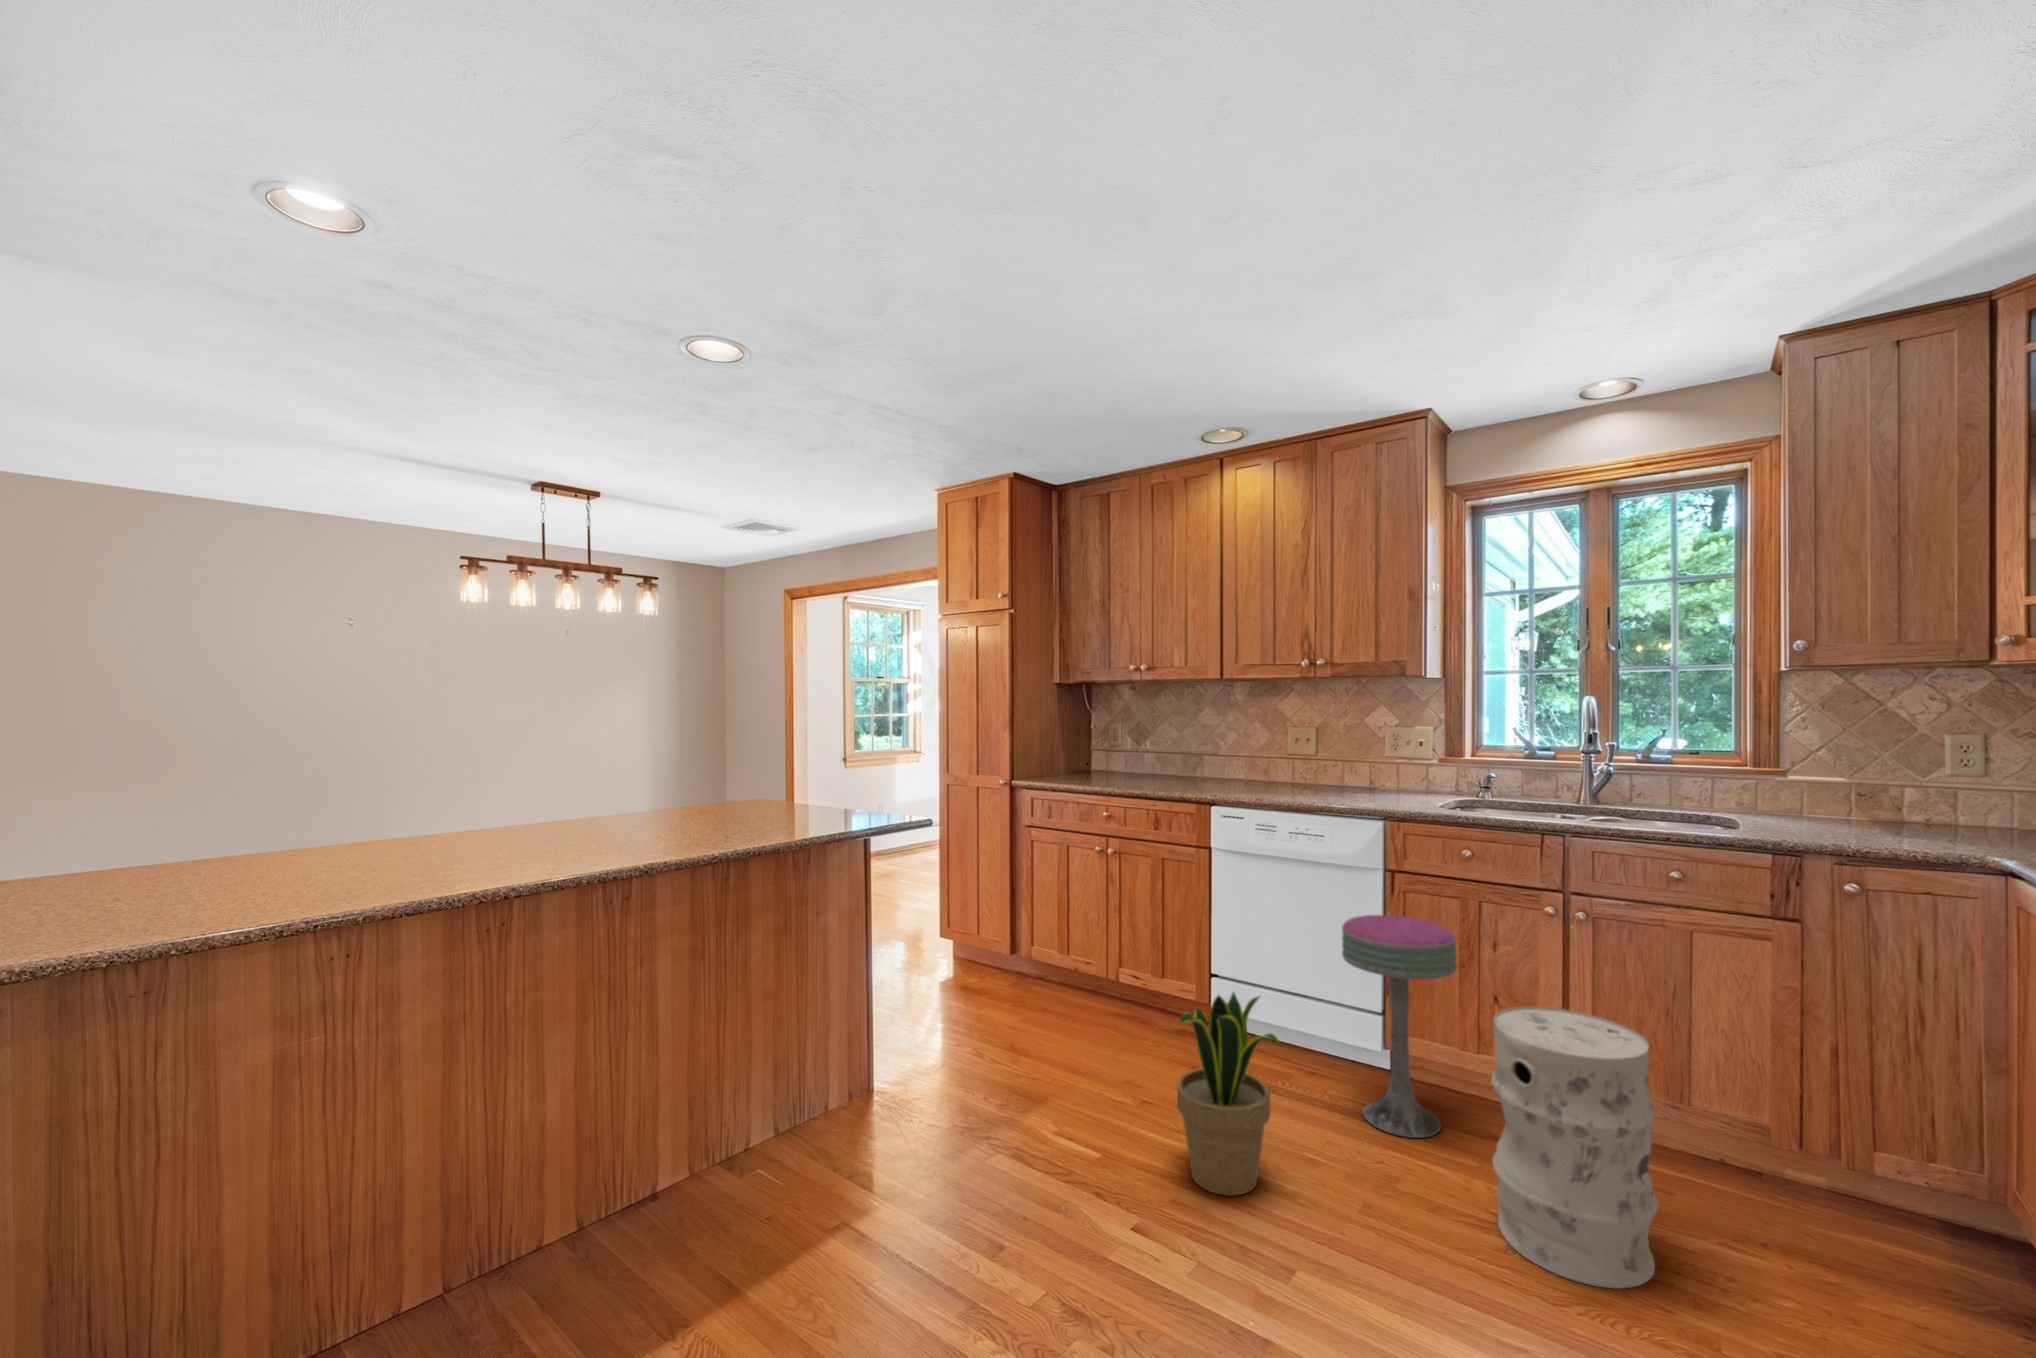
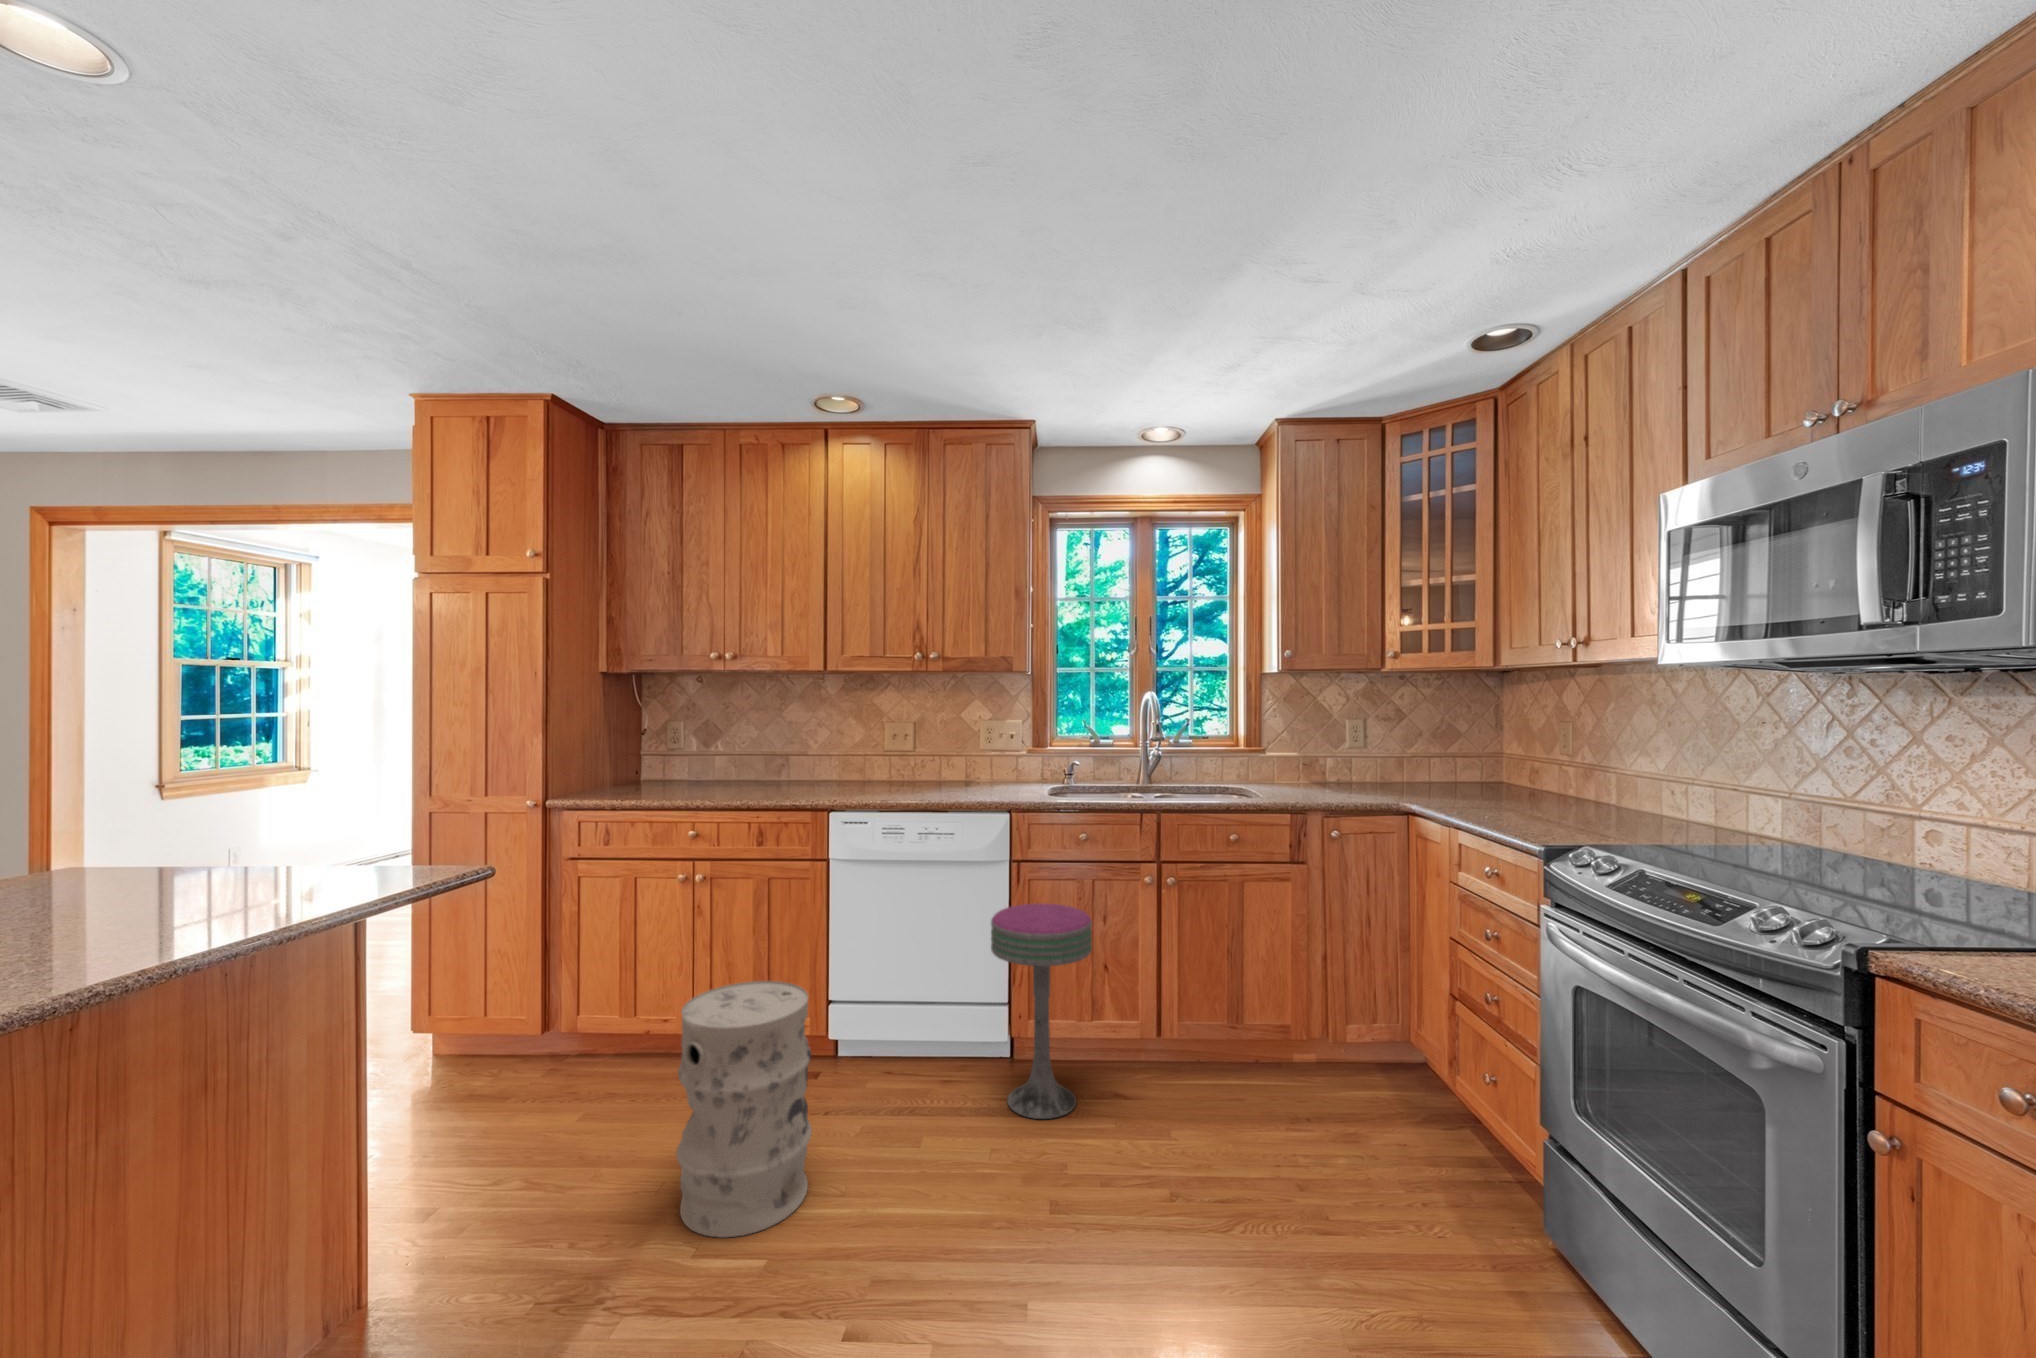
potted plant: present [1177,992,1280,1196] -> none [872,1016,991,1257]
trash can: present [1492,1007,1658,1288] -> present [676,981,812,1237]

